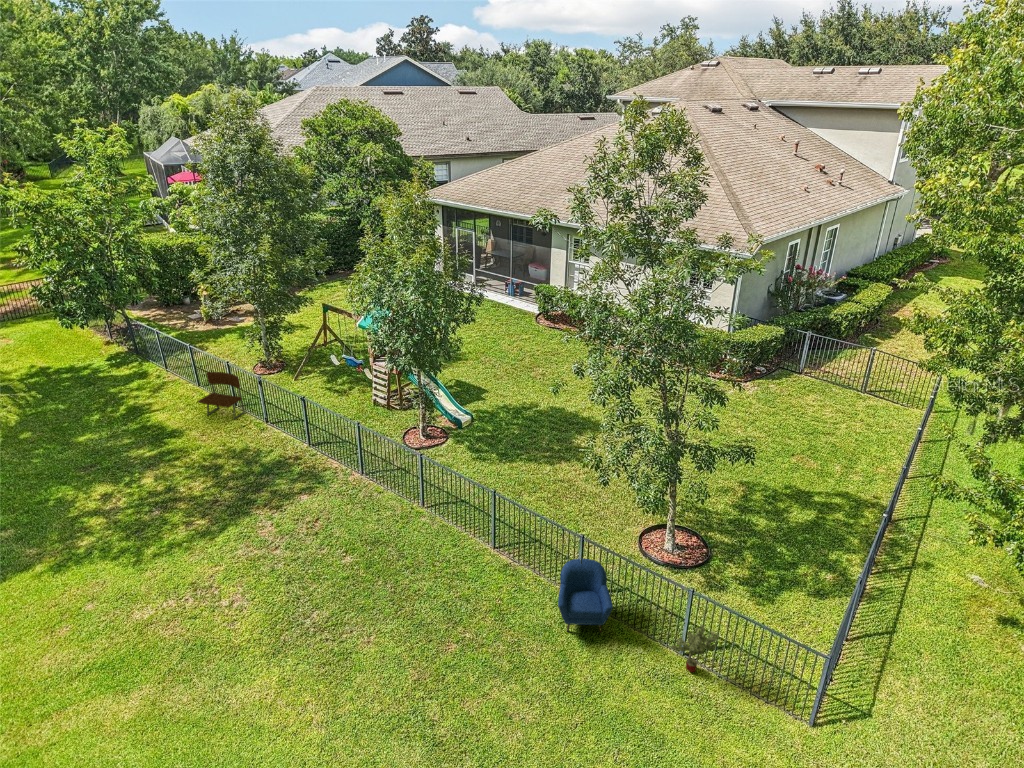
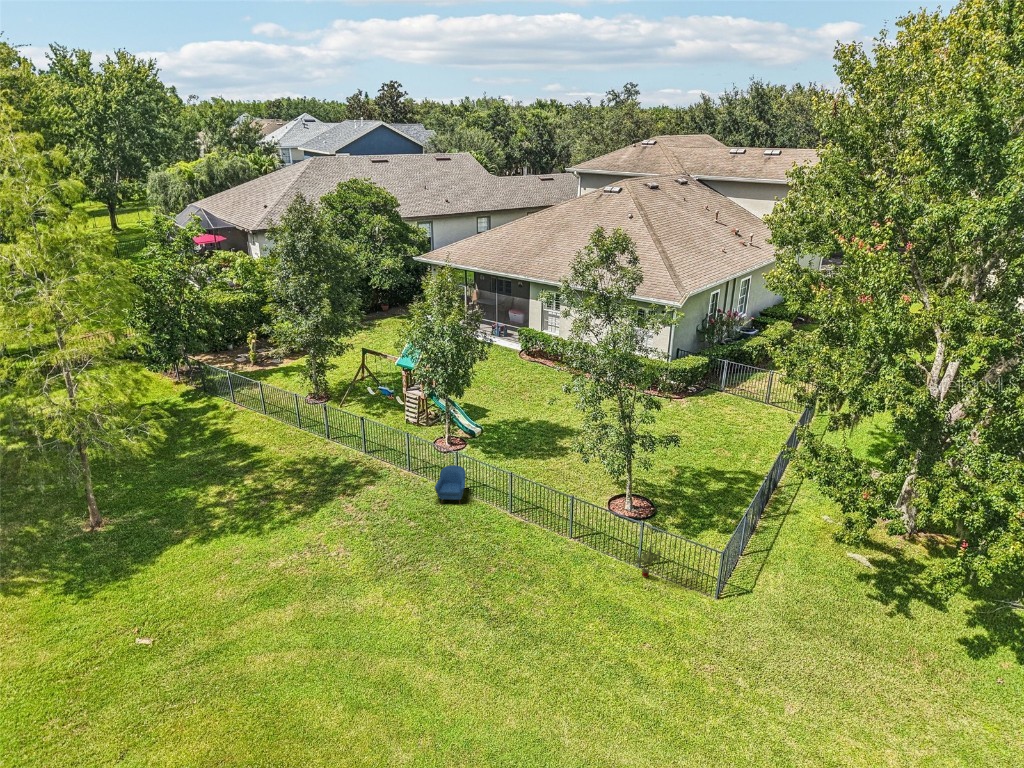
bench: present [198,372,245,419] -> none [273,402,308,437]
armchair: present [558,559,613,632] -> present [435,465,466,504]

